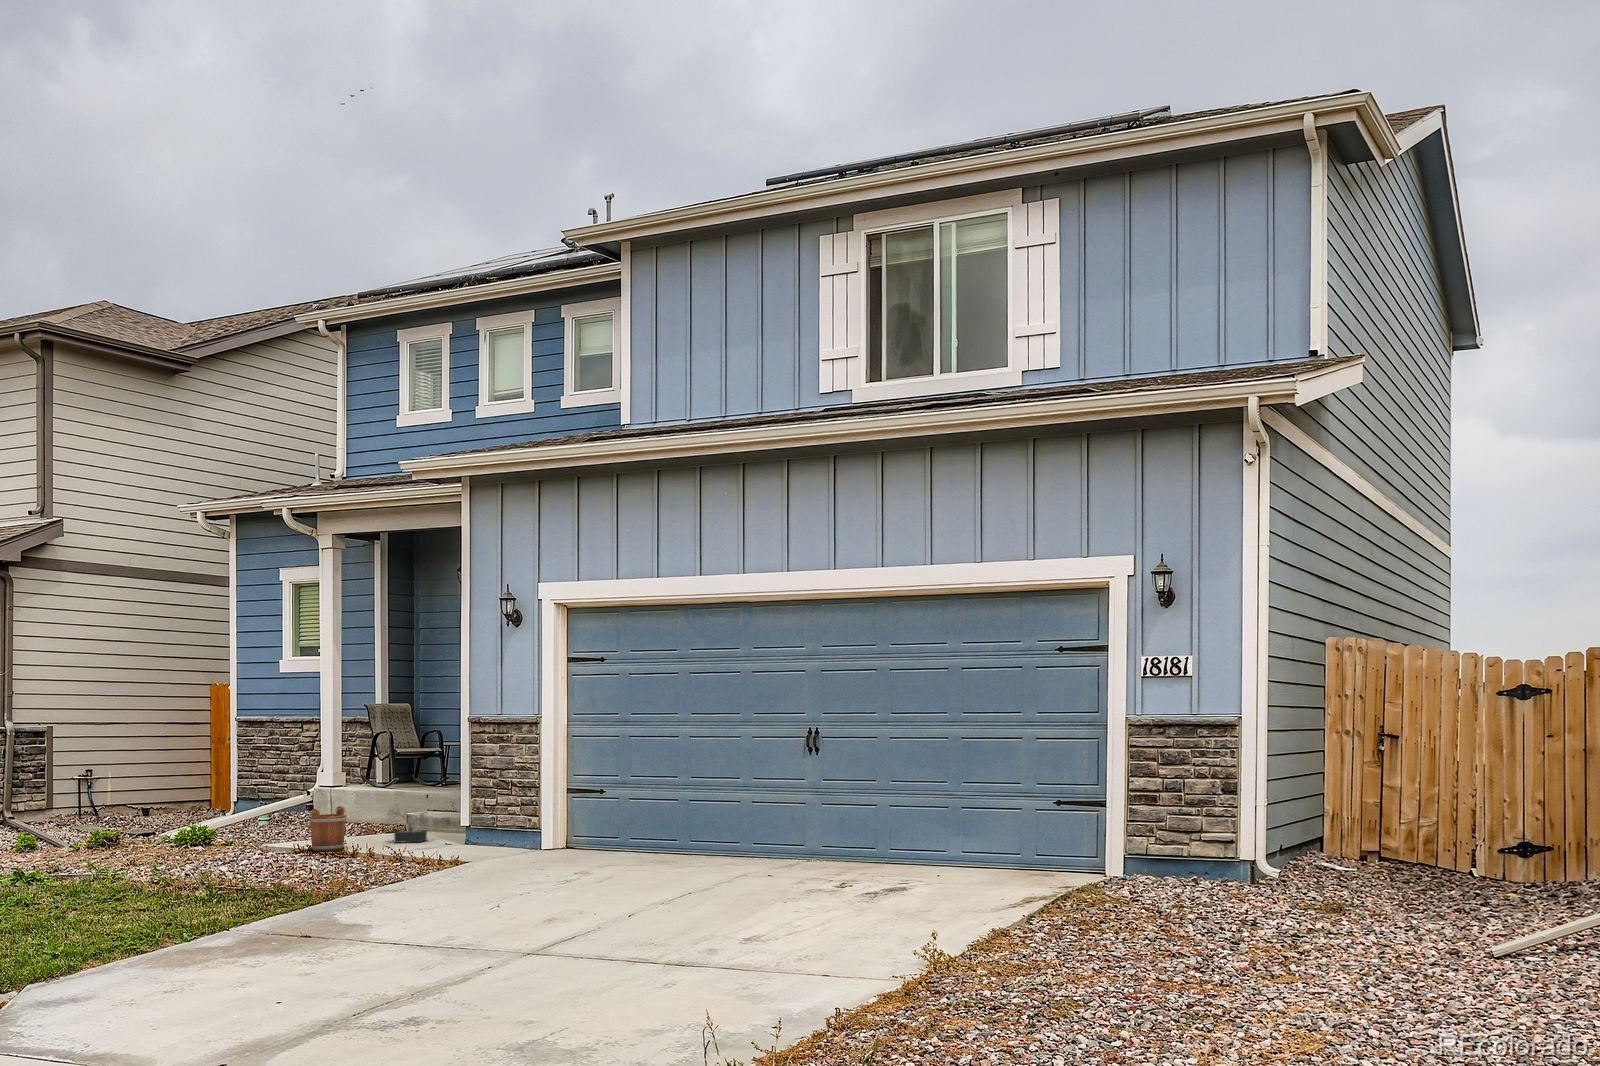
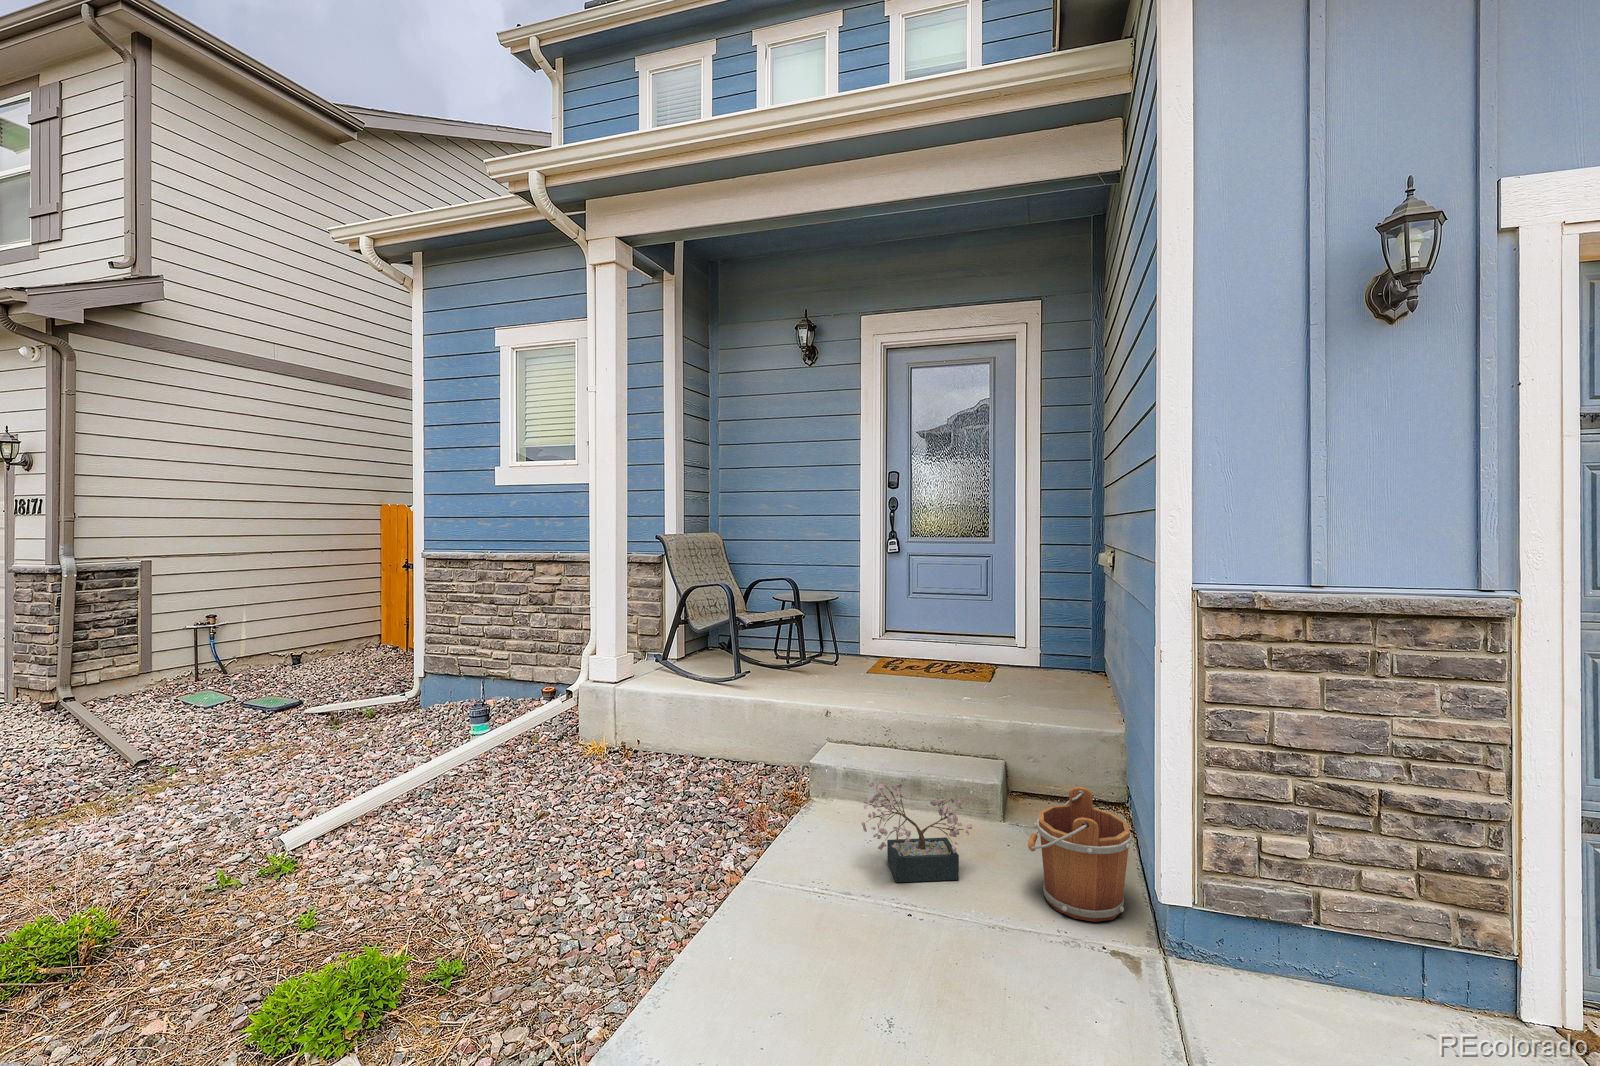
bucket: present [306,806,347,851] -> present [1028,787,1131,922]

